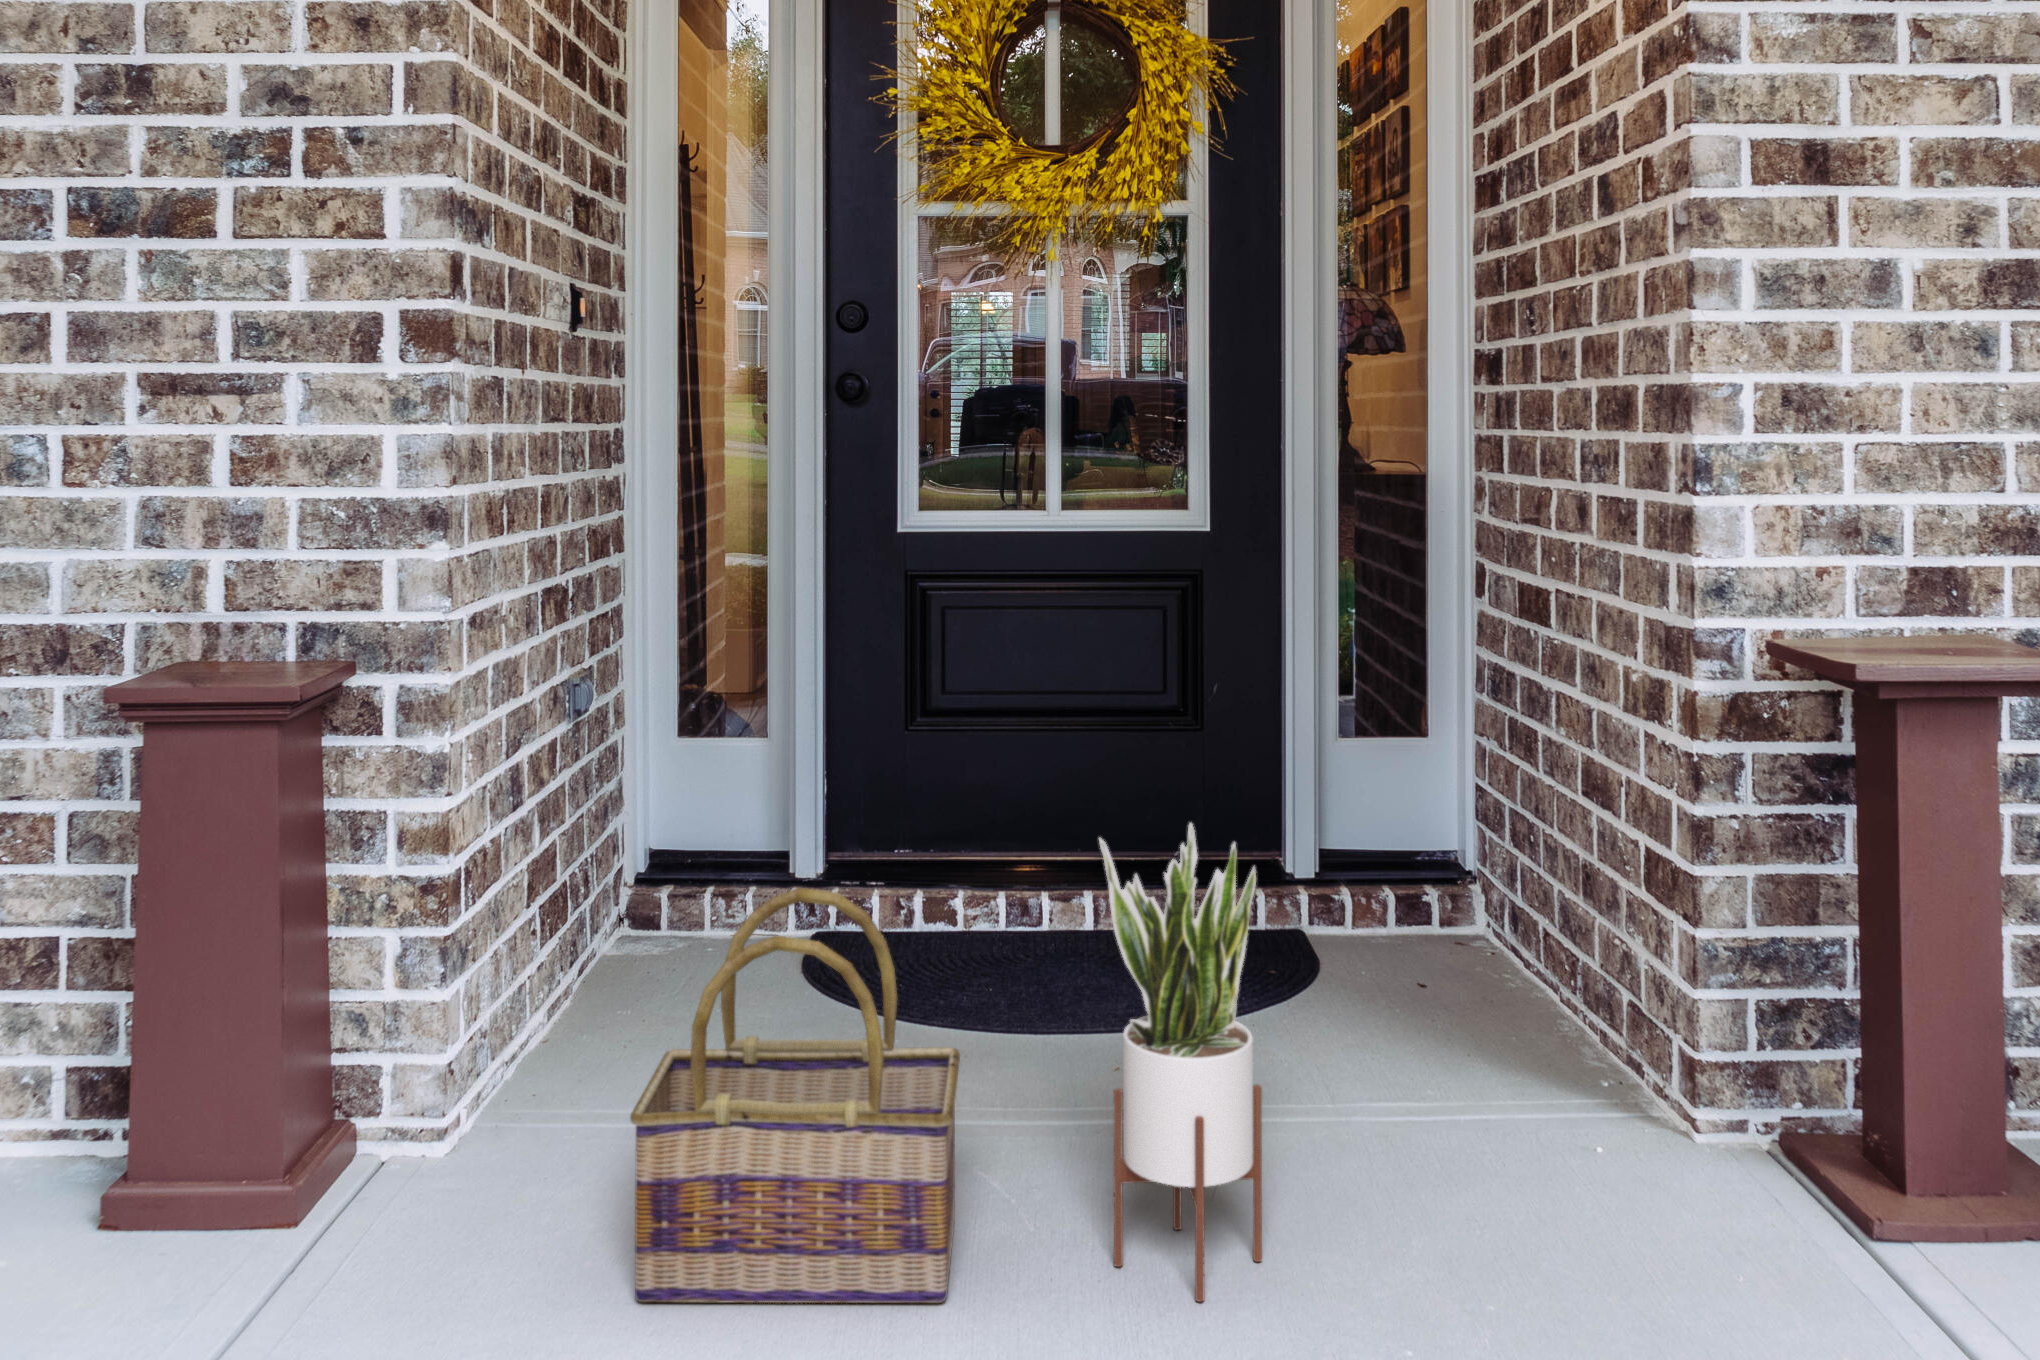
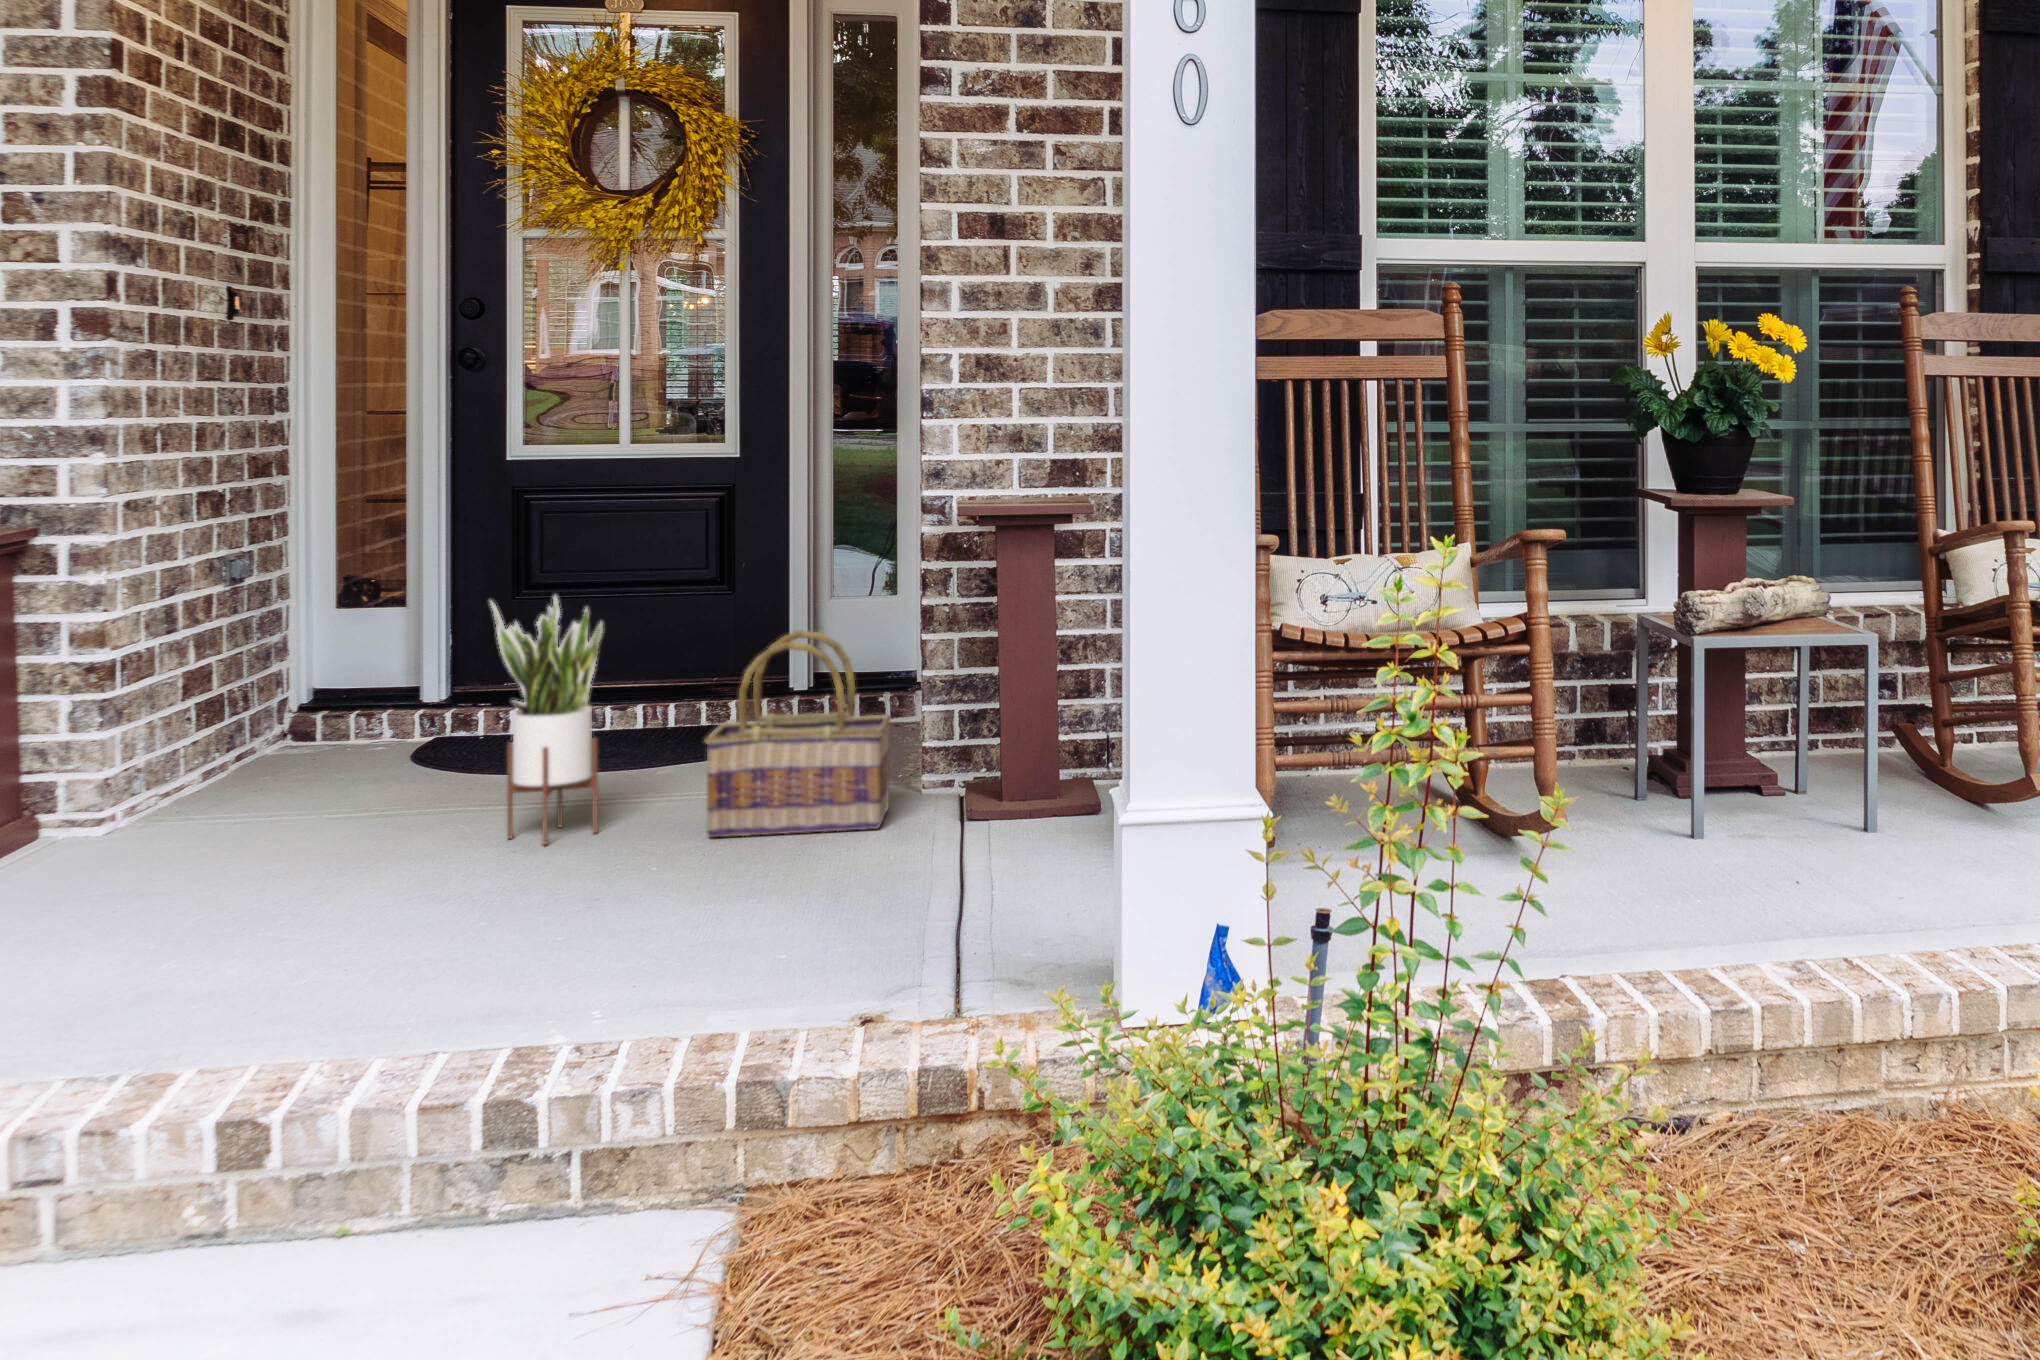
basket: present [630,888,960,1303] -> present [705,630,891,837]

